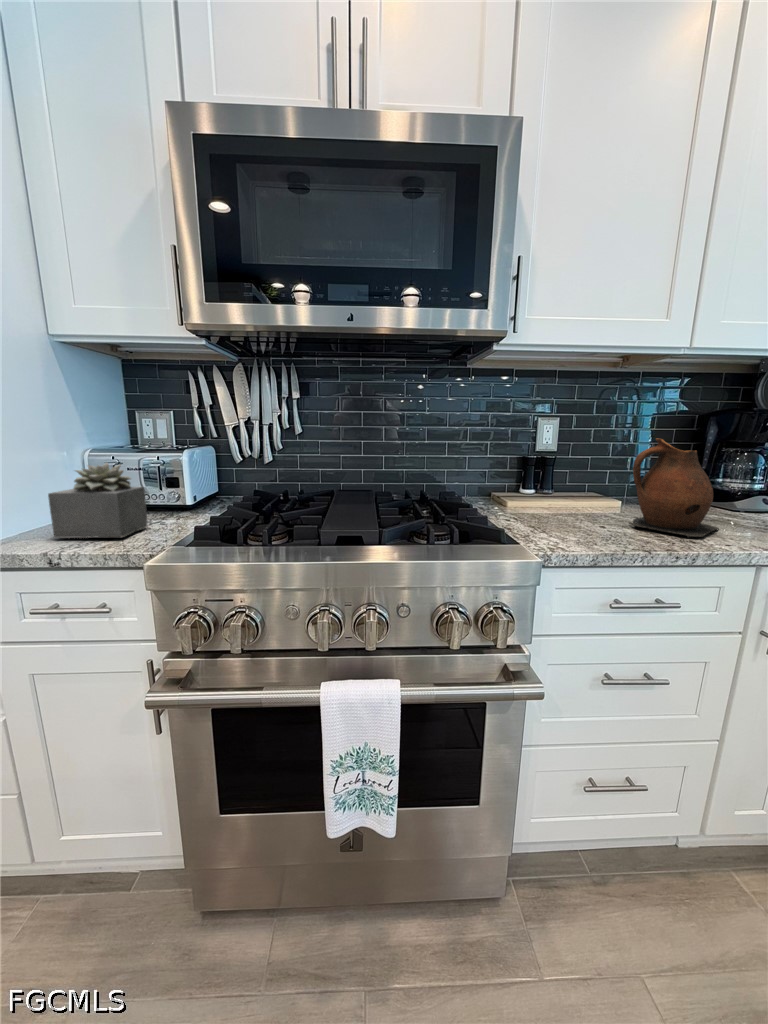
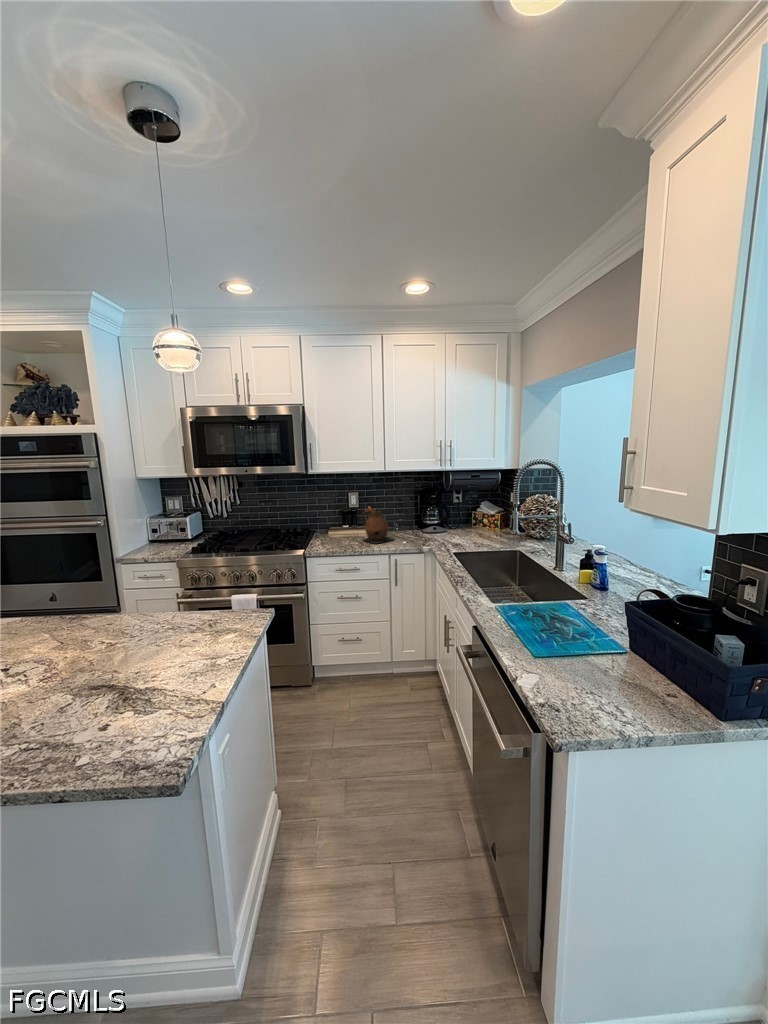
succulent plant: present [48,463,147,538] -> none [141,525,175,553]

